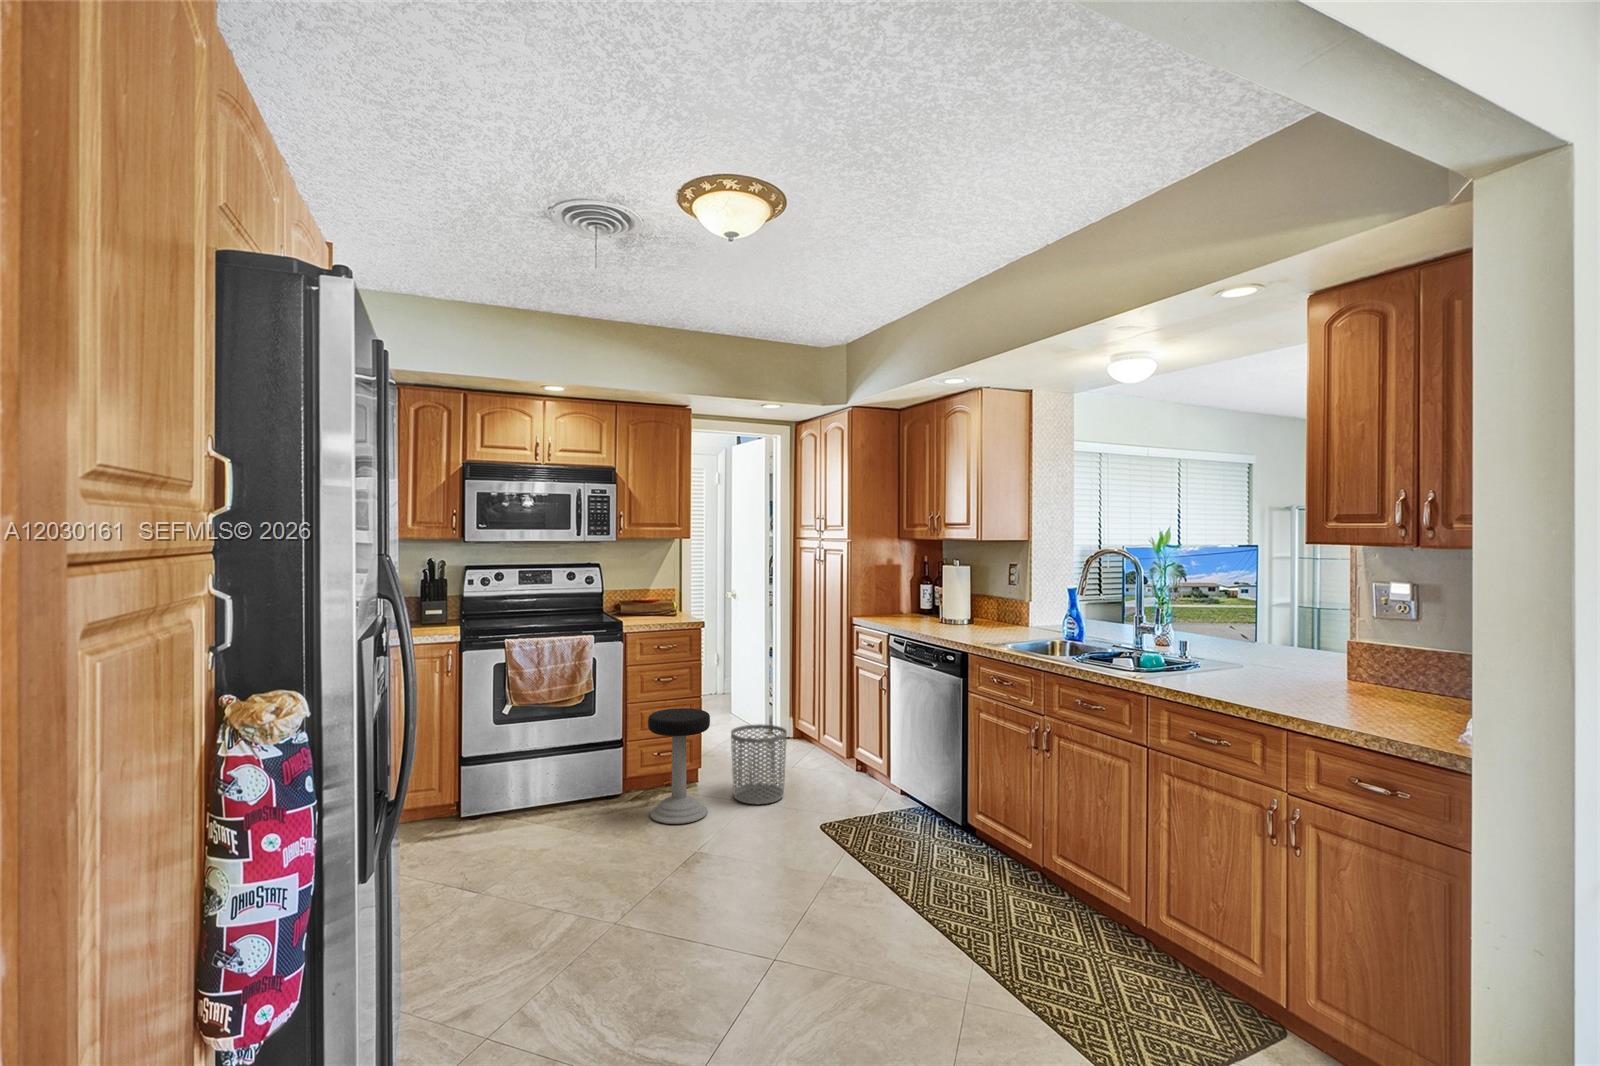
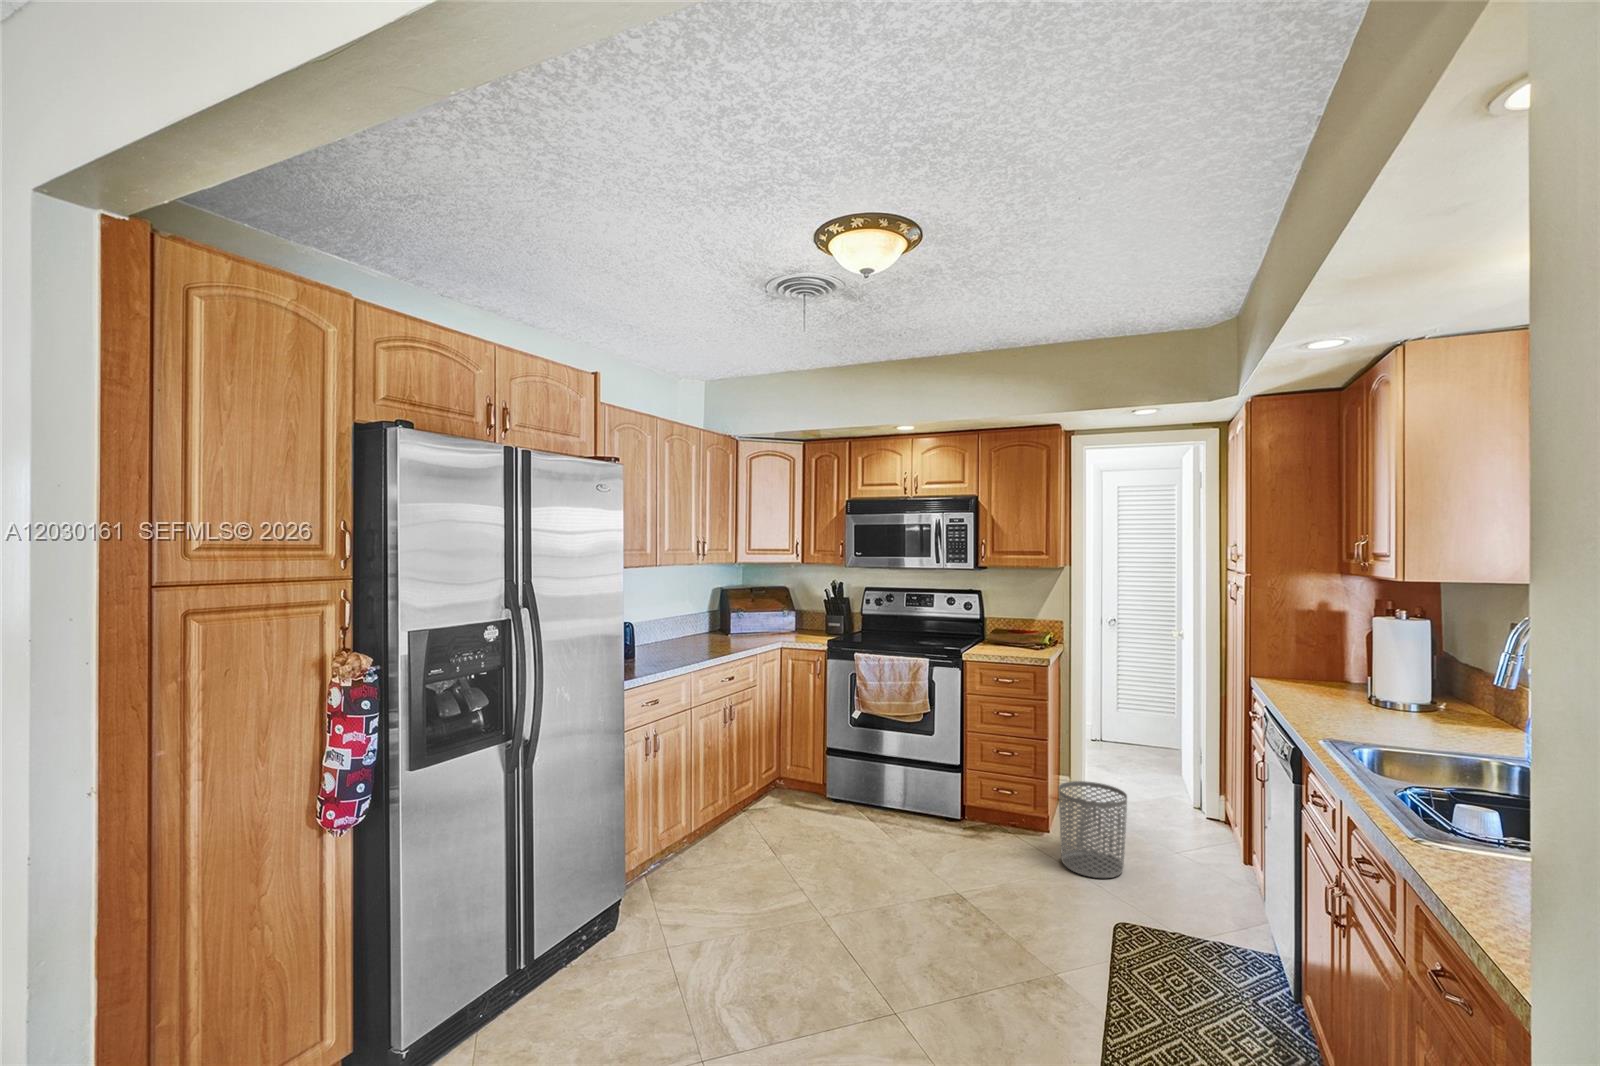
stool: present [648,708,710,824] -> none [959,743,1024,867]

